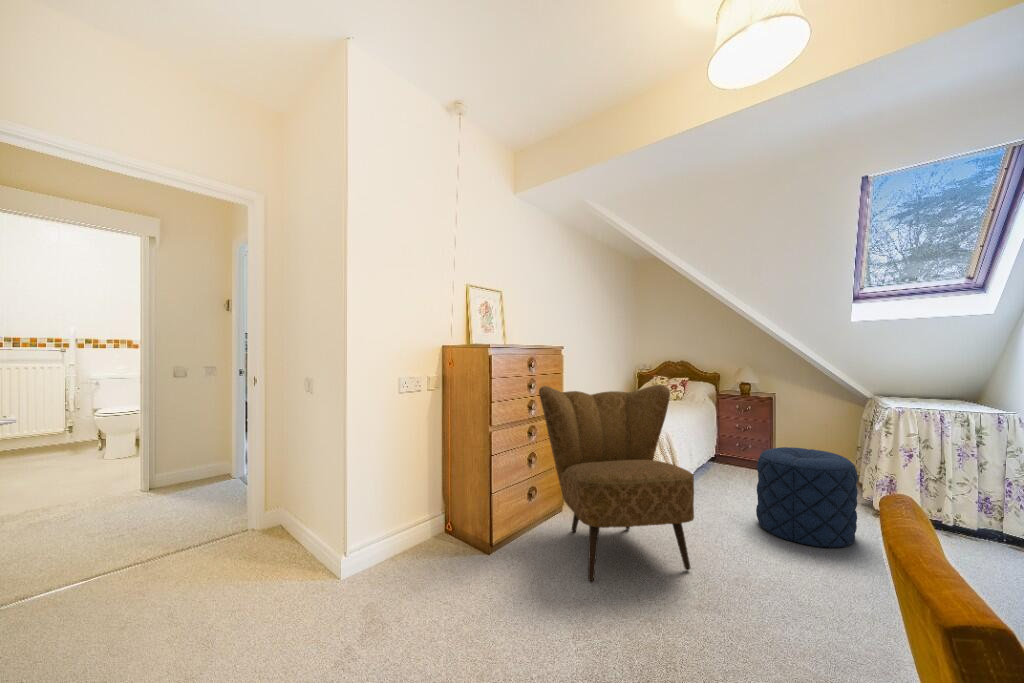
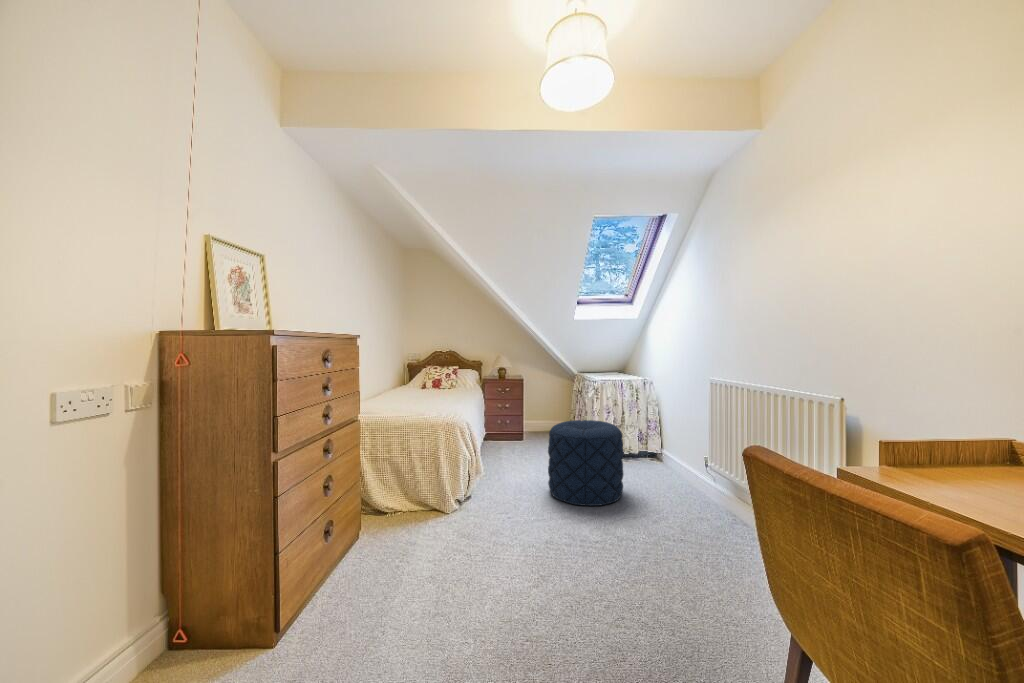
armchair: present [539,385,694,581] -> none [340,373,535,630]

